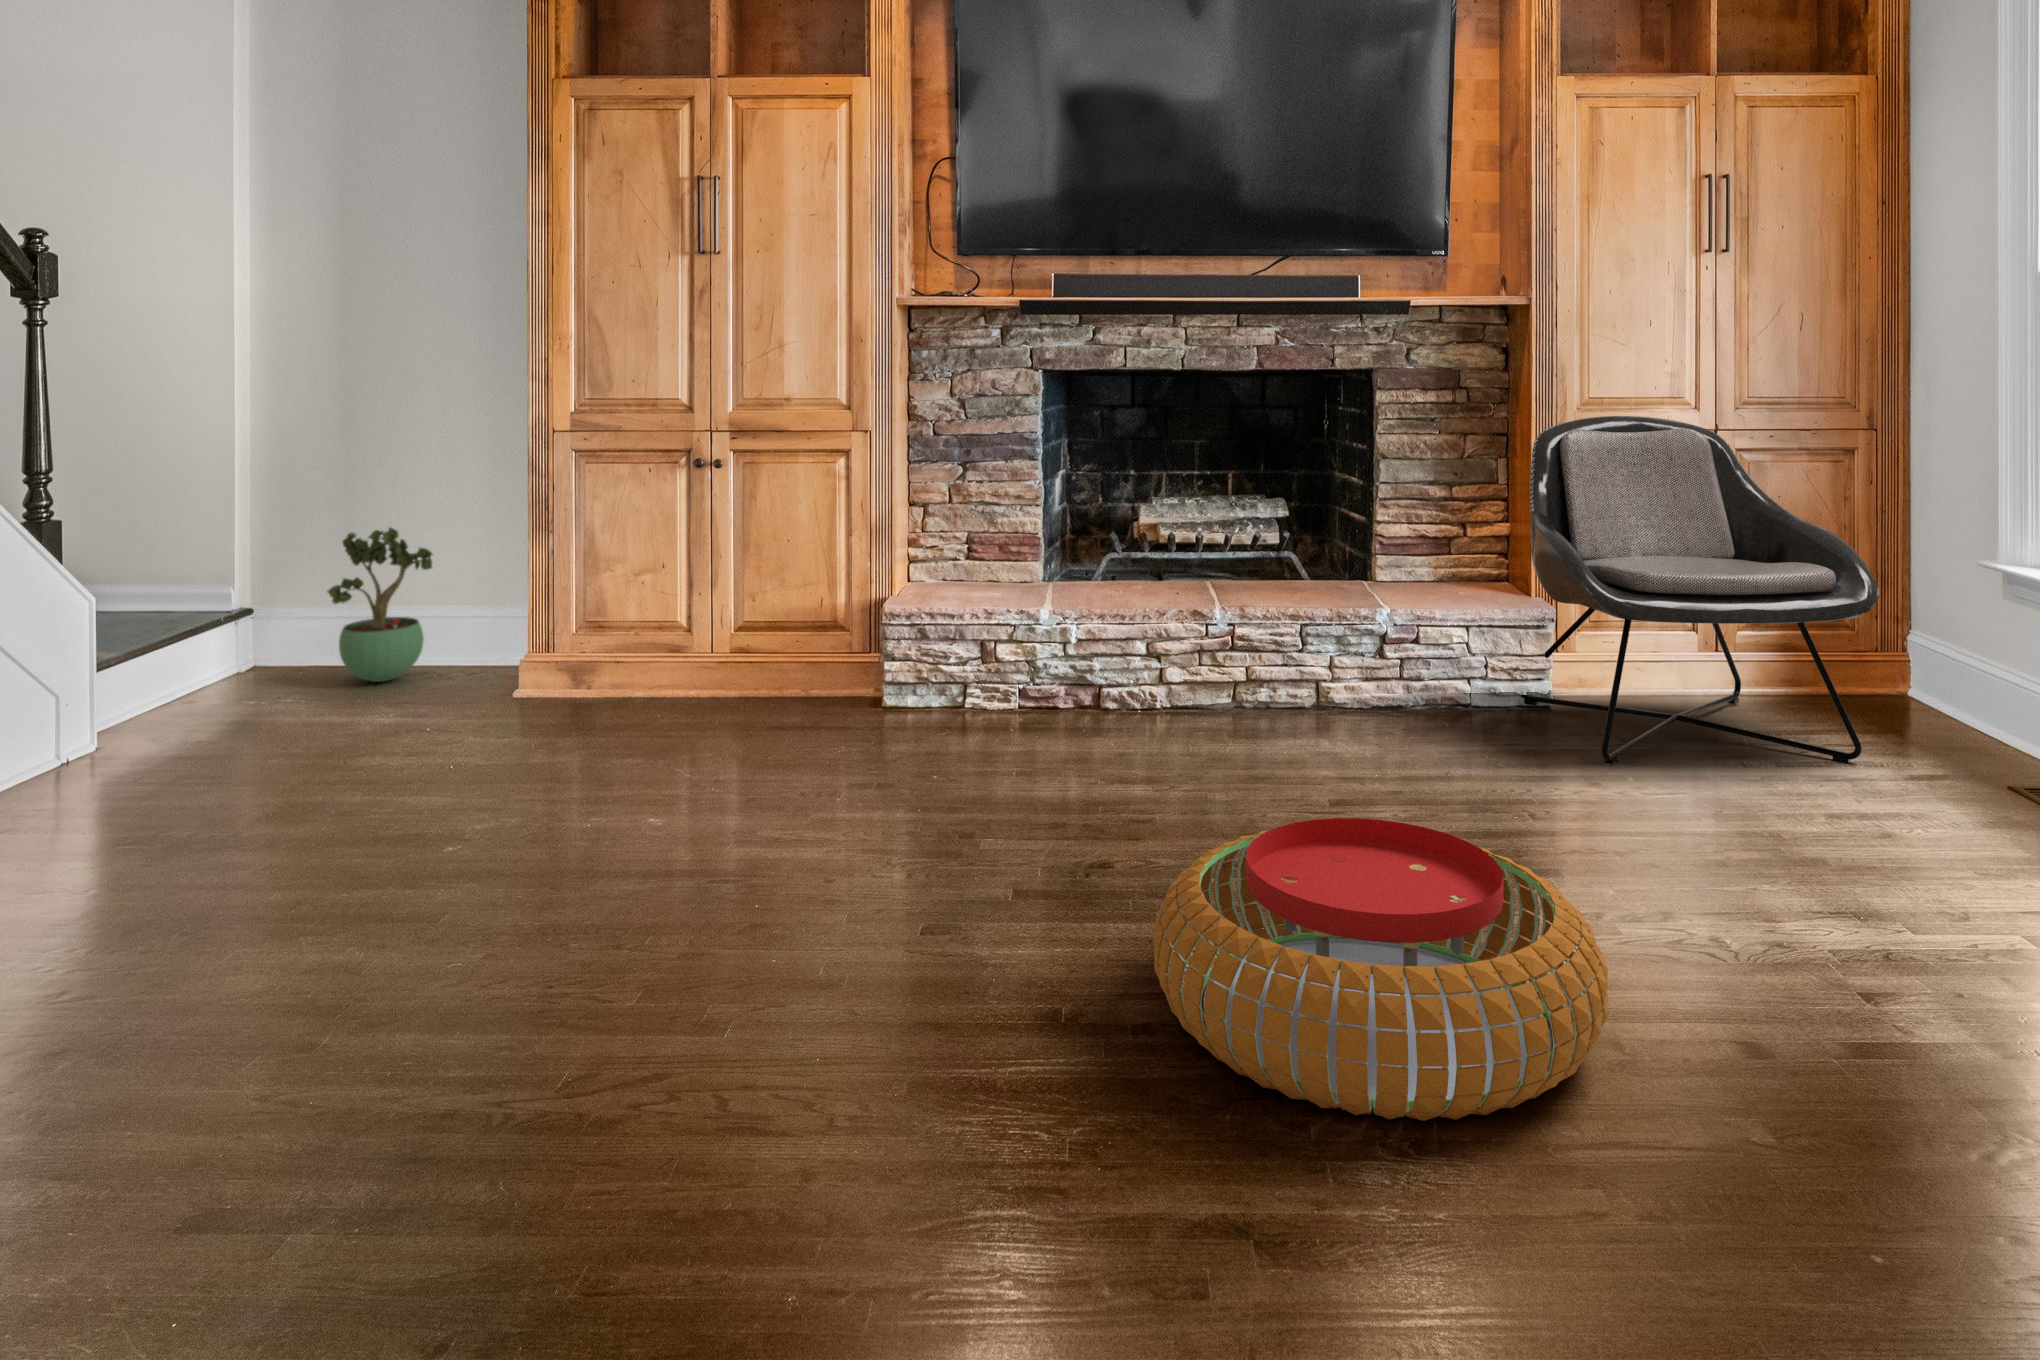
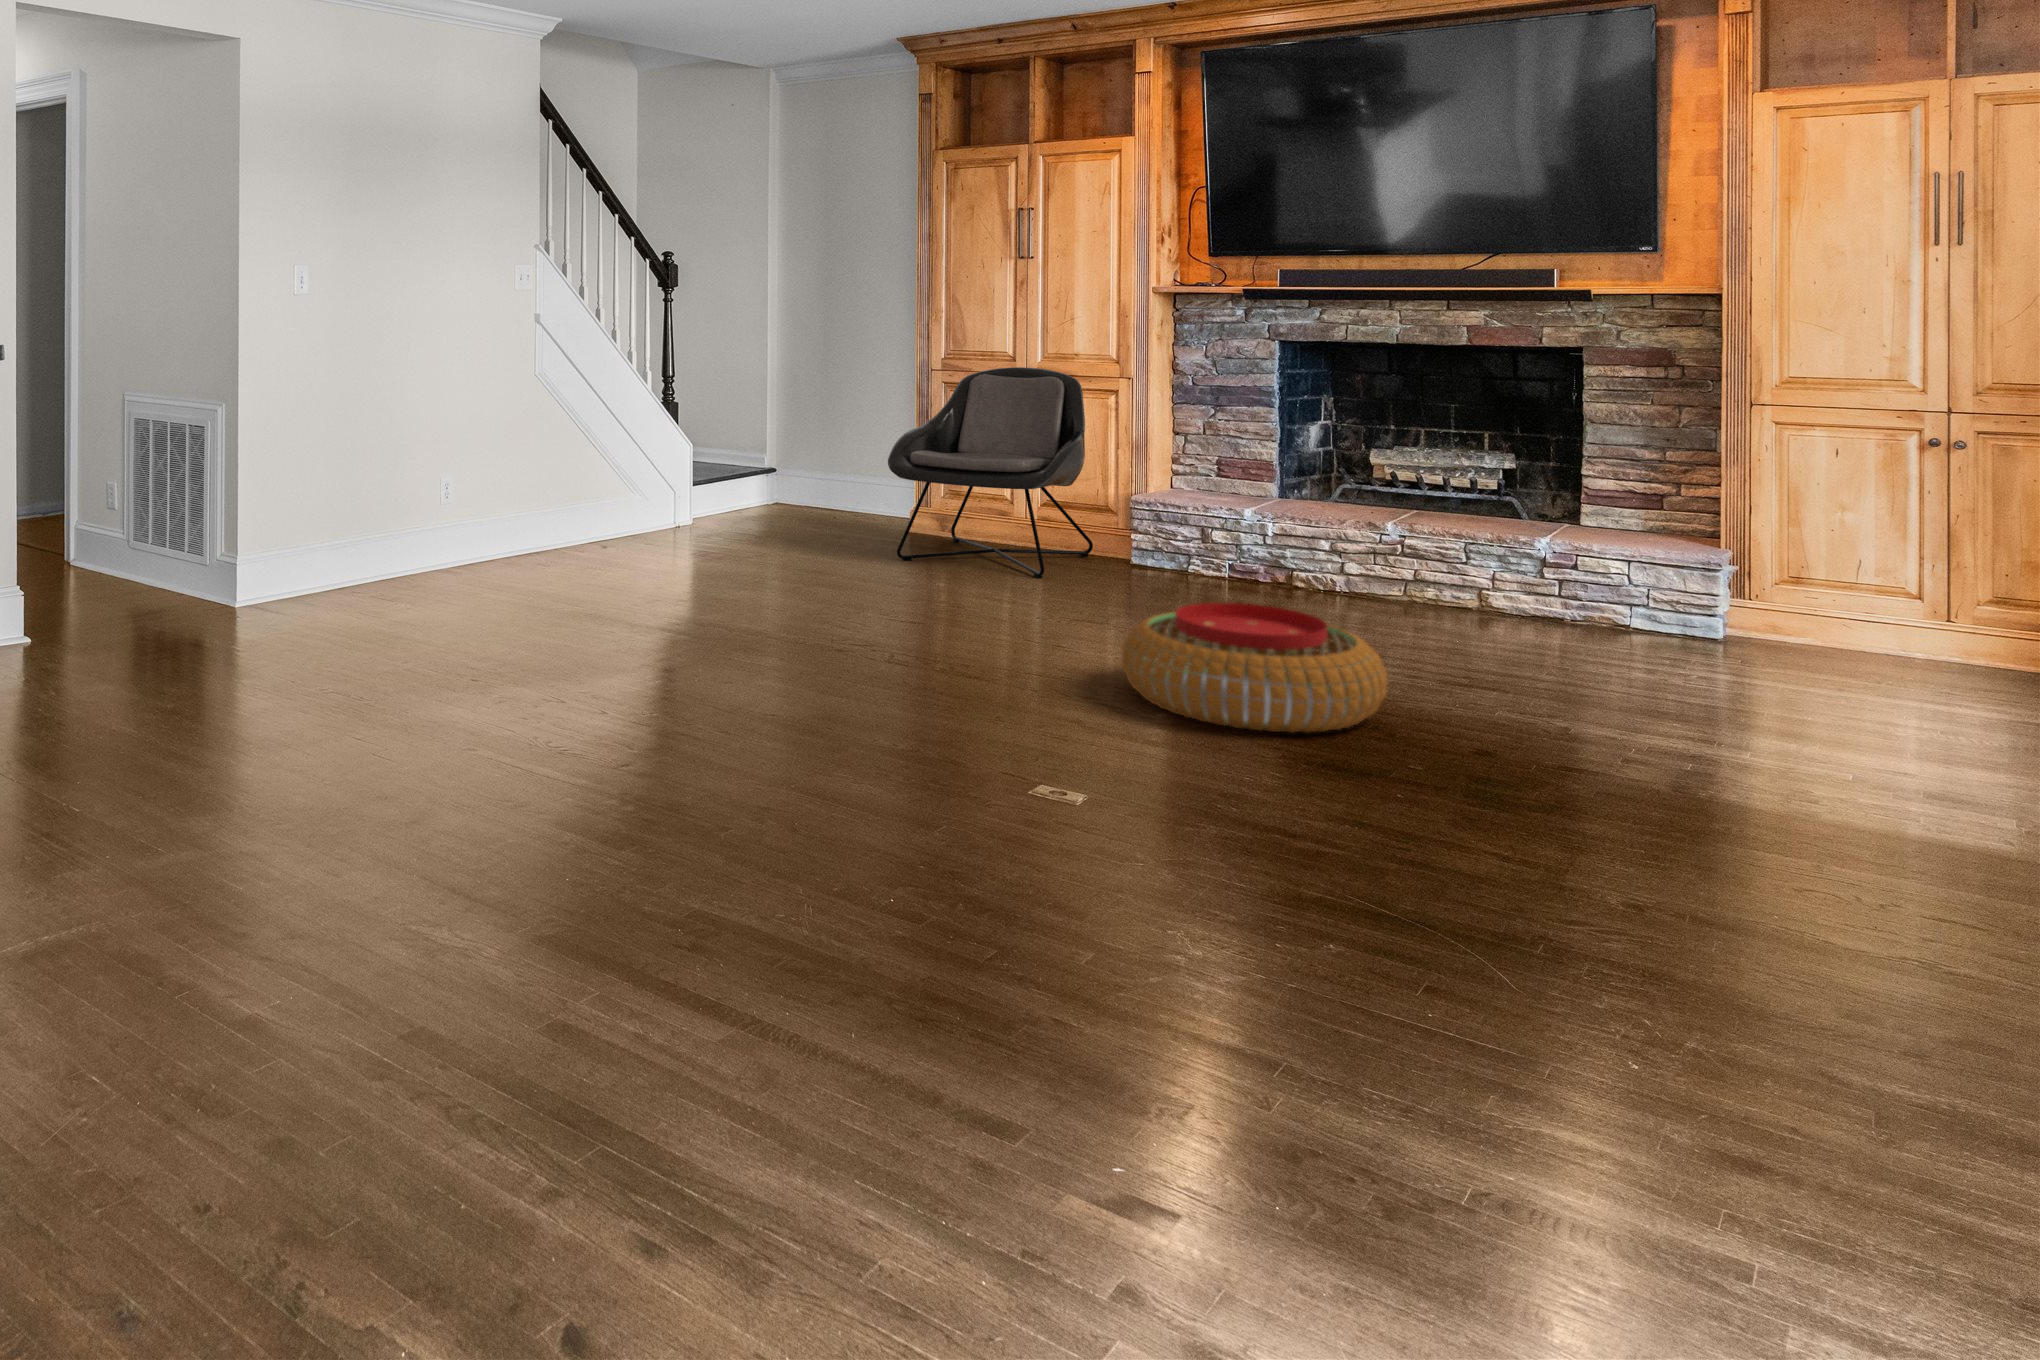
lounge chair: present [1519,416,1879,764] -> present [888,367,1093,578]
potted plant: present [328,528,433,682] -> none [807,424,866,516]

